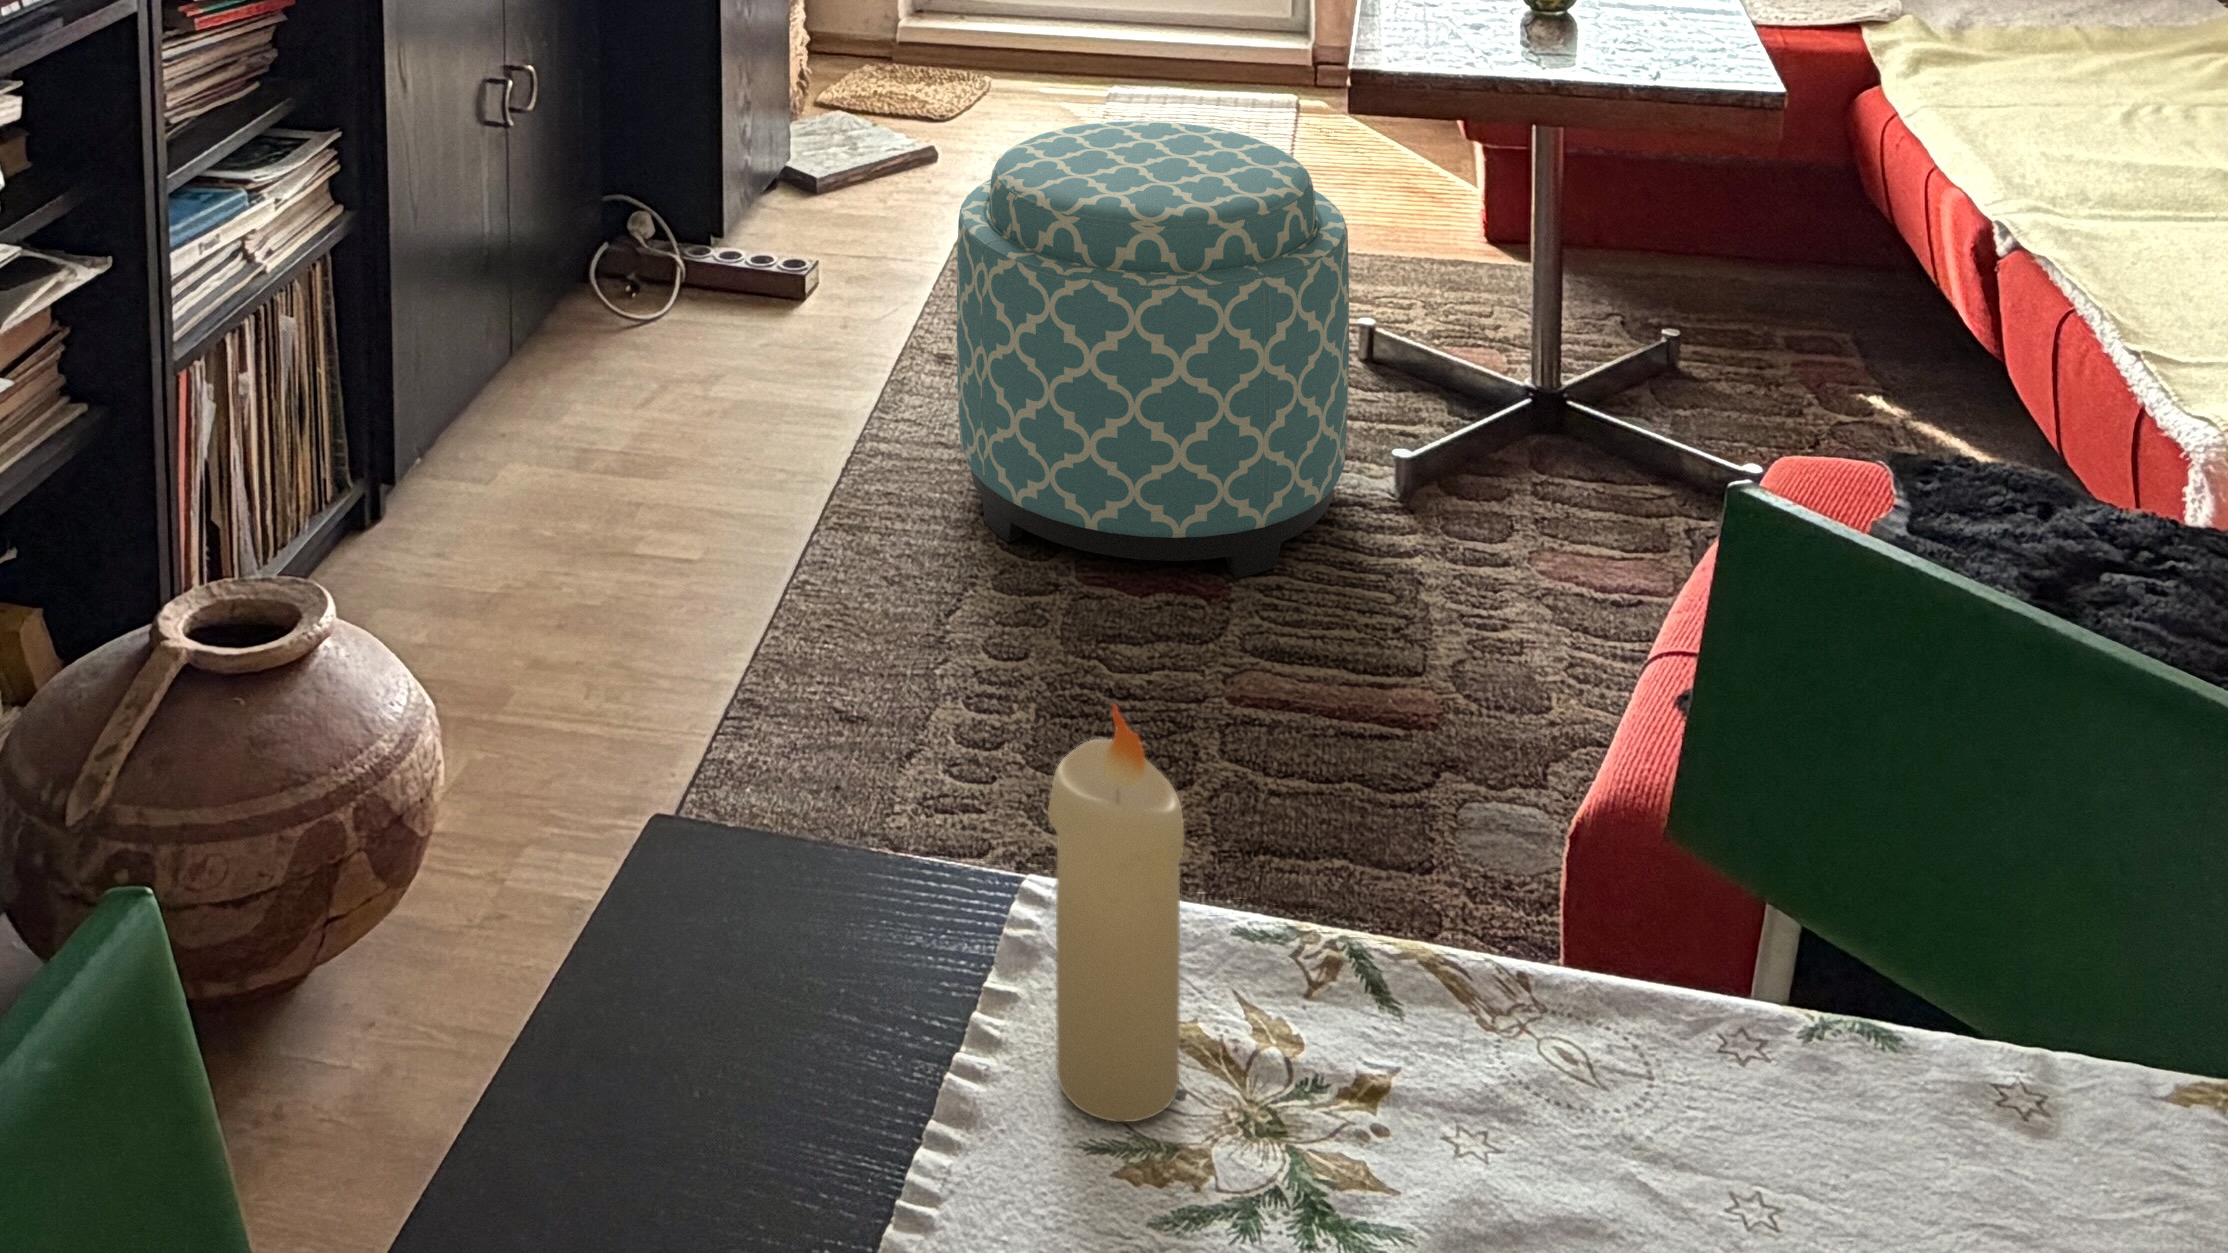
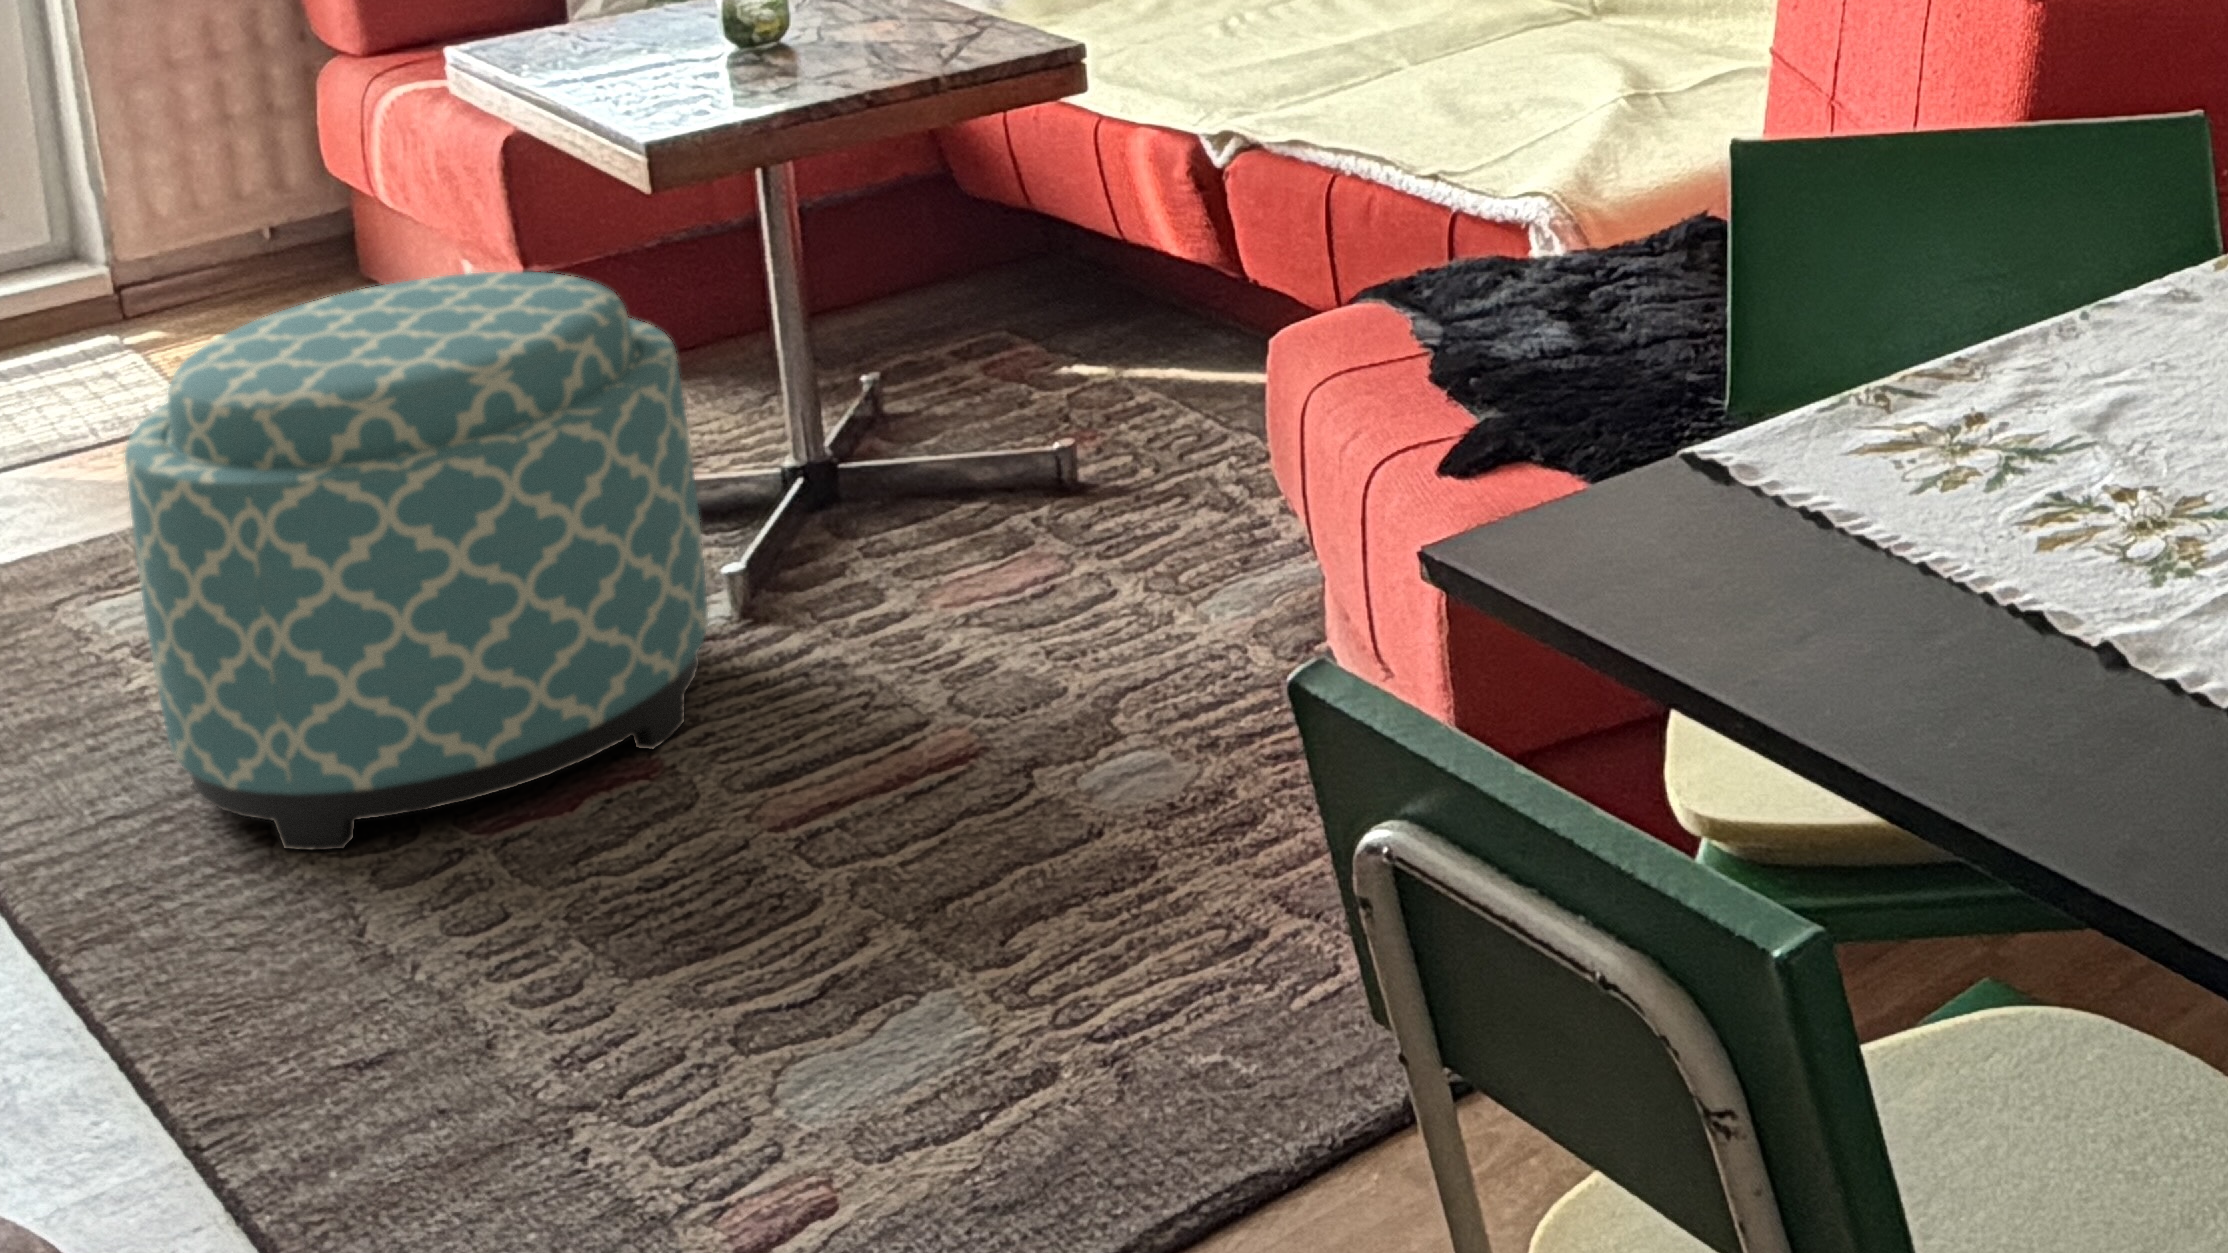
candle: present [1048,704,1185,1122] -> none [1849,195,1946,471]

